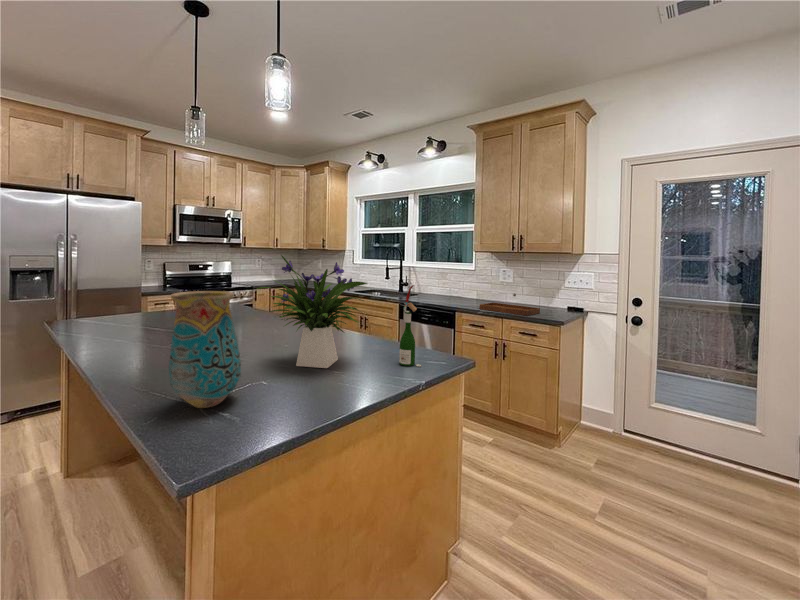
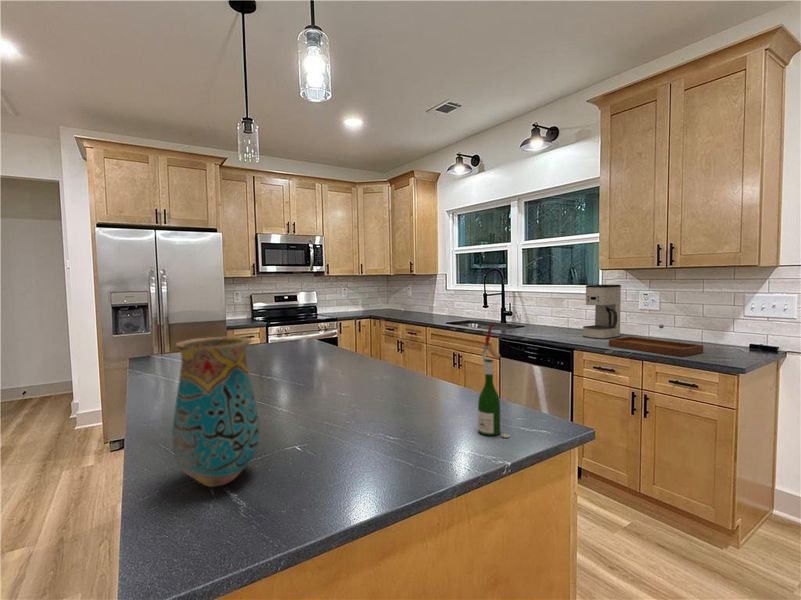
flower arrangement: present [257,255,368,368] -> none [290,287,433,434]
coffee maker: none [461,264,489,305] -> present [583,284,621,339]

